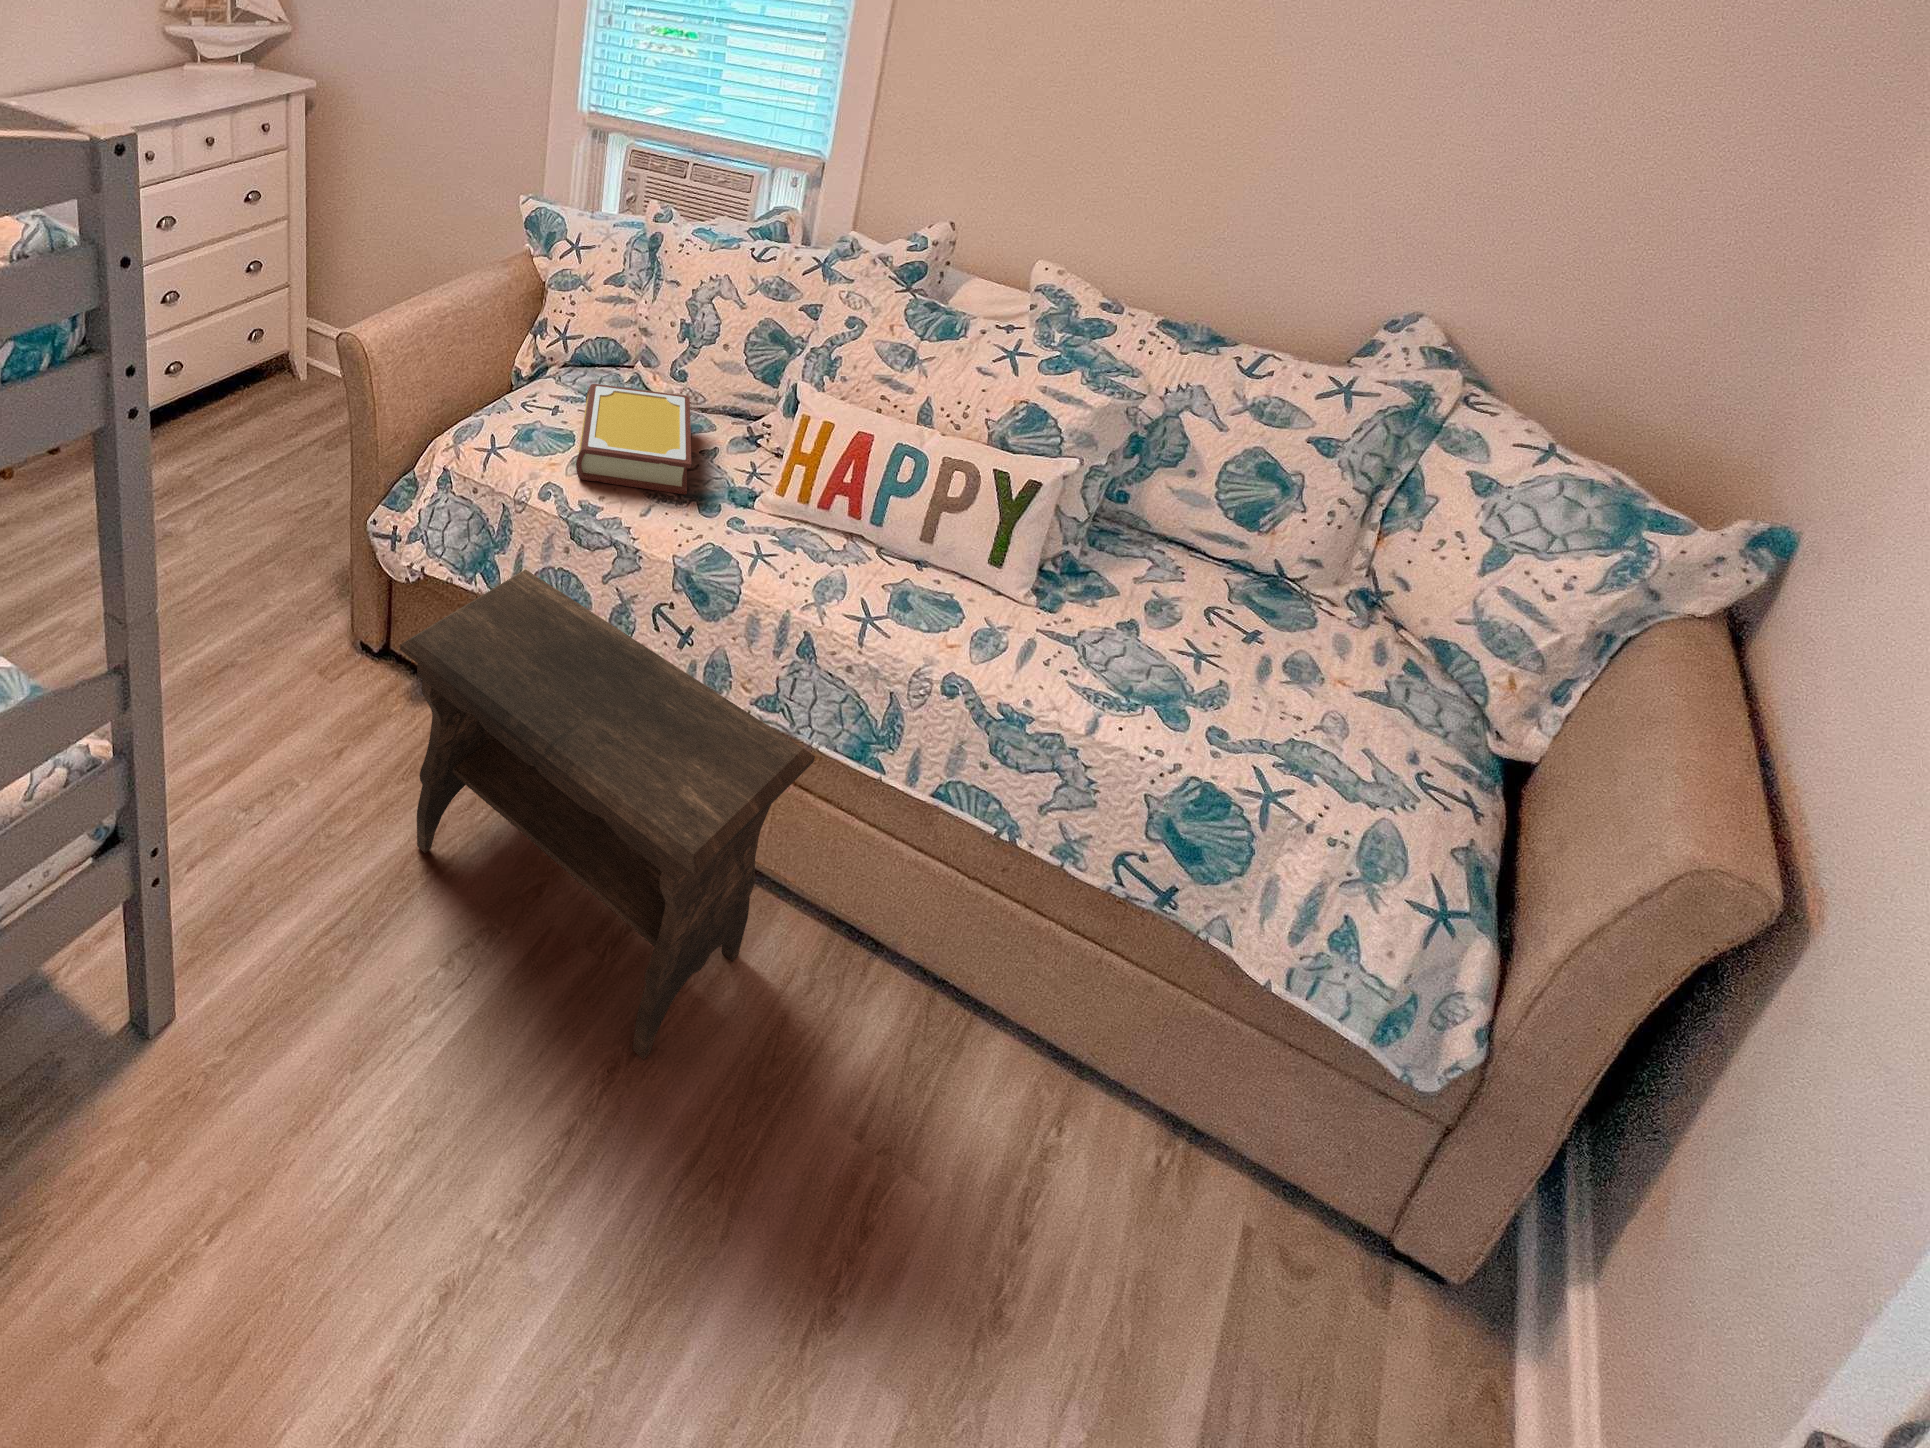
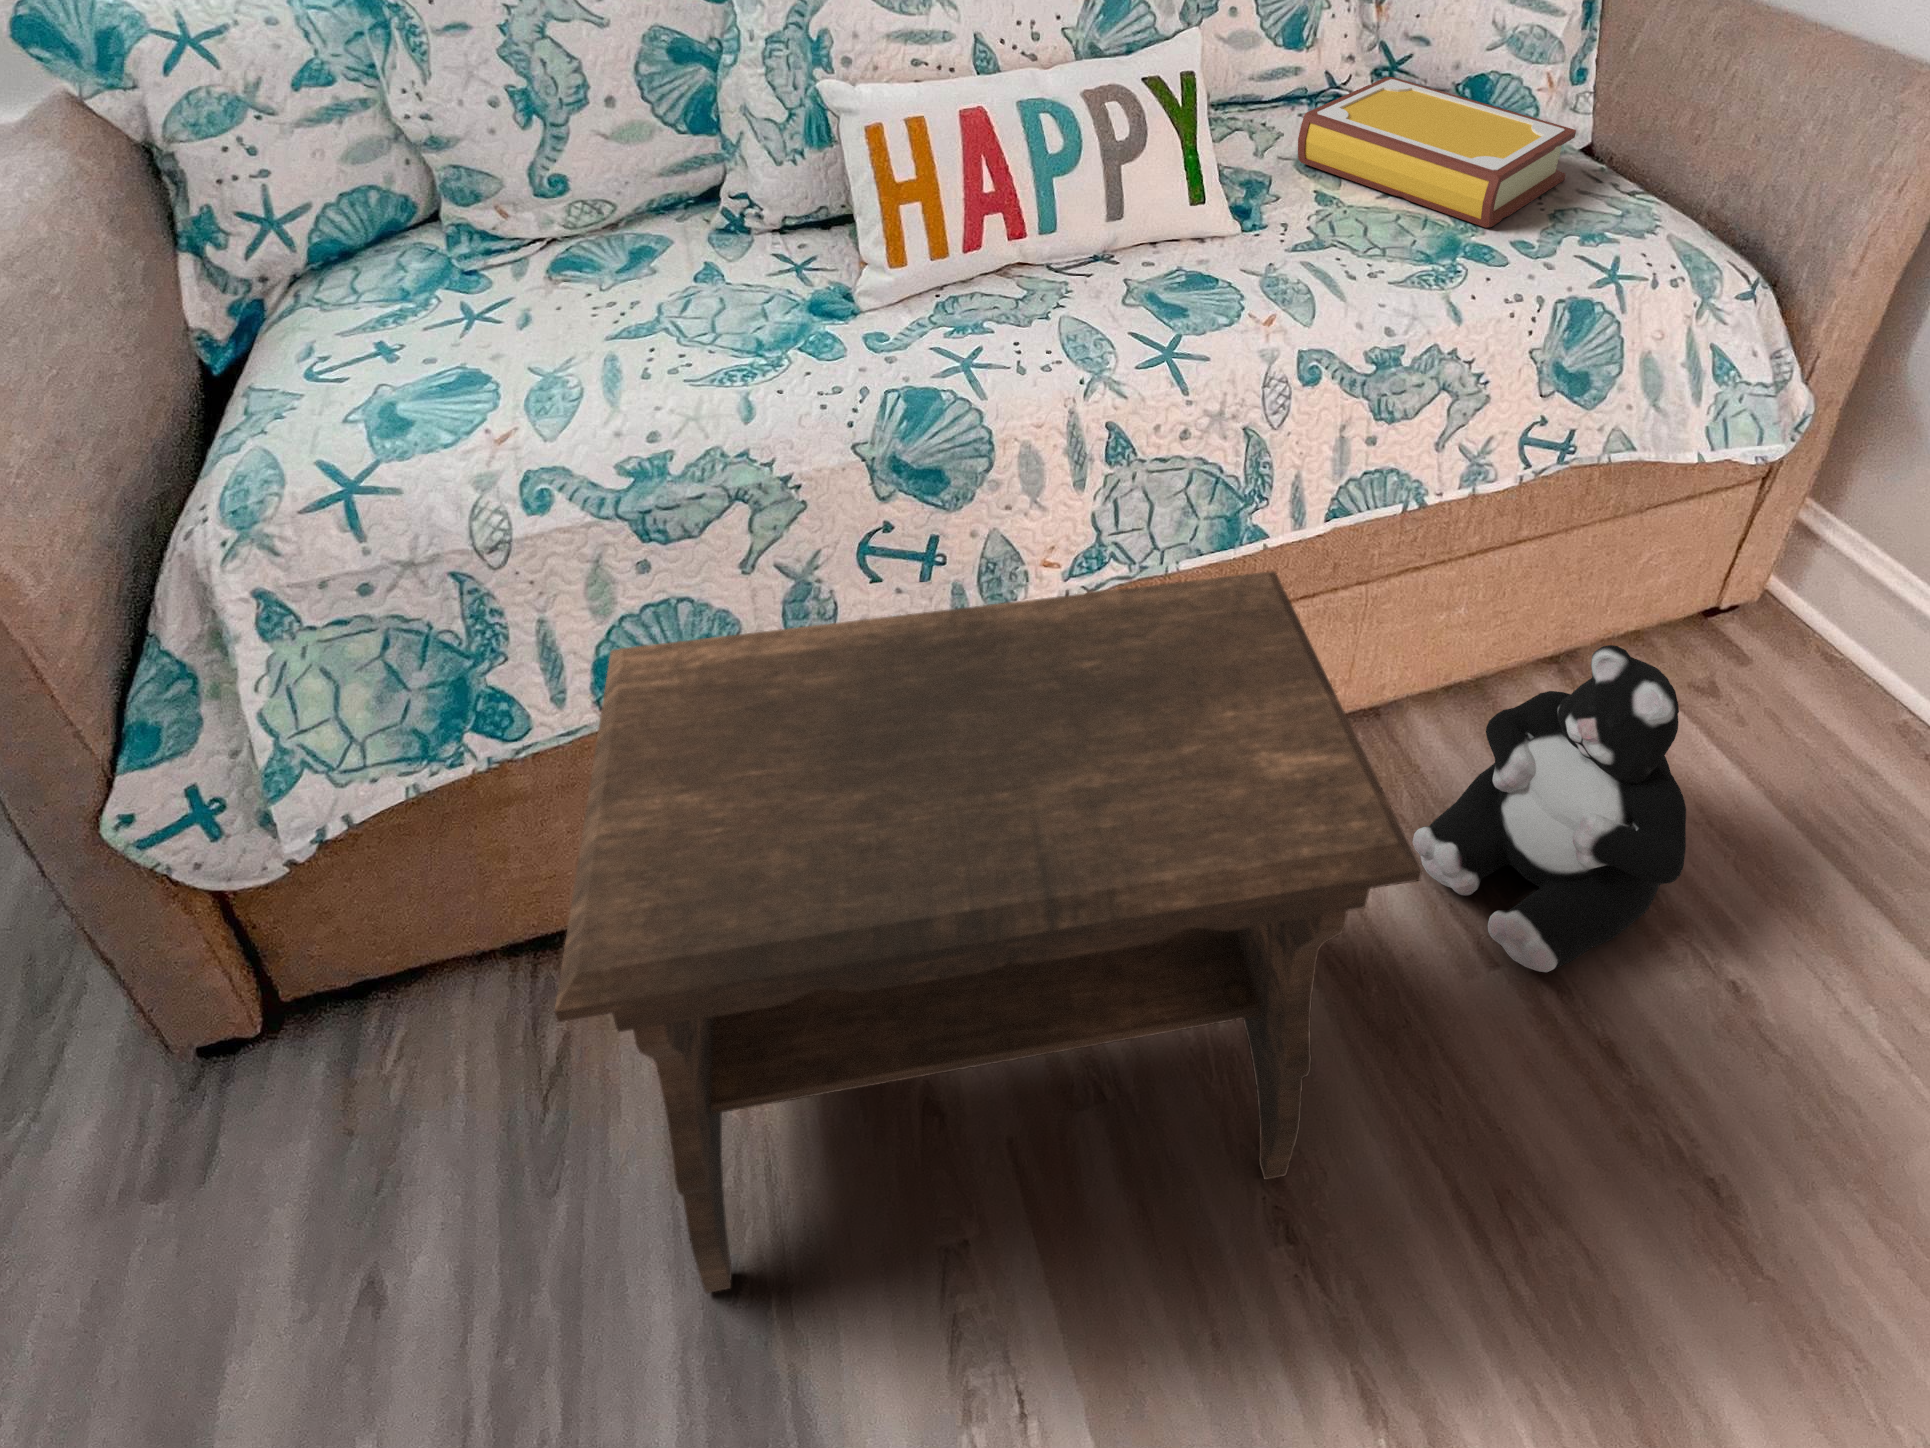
book: present [576,384,691,495] -> present [1298,77,1576,228]
plush toy: none [866,1014,1095,1229] -> present [1413,645,1686,972]

